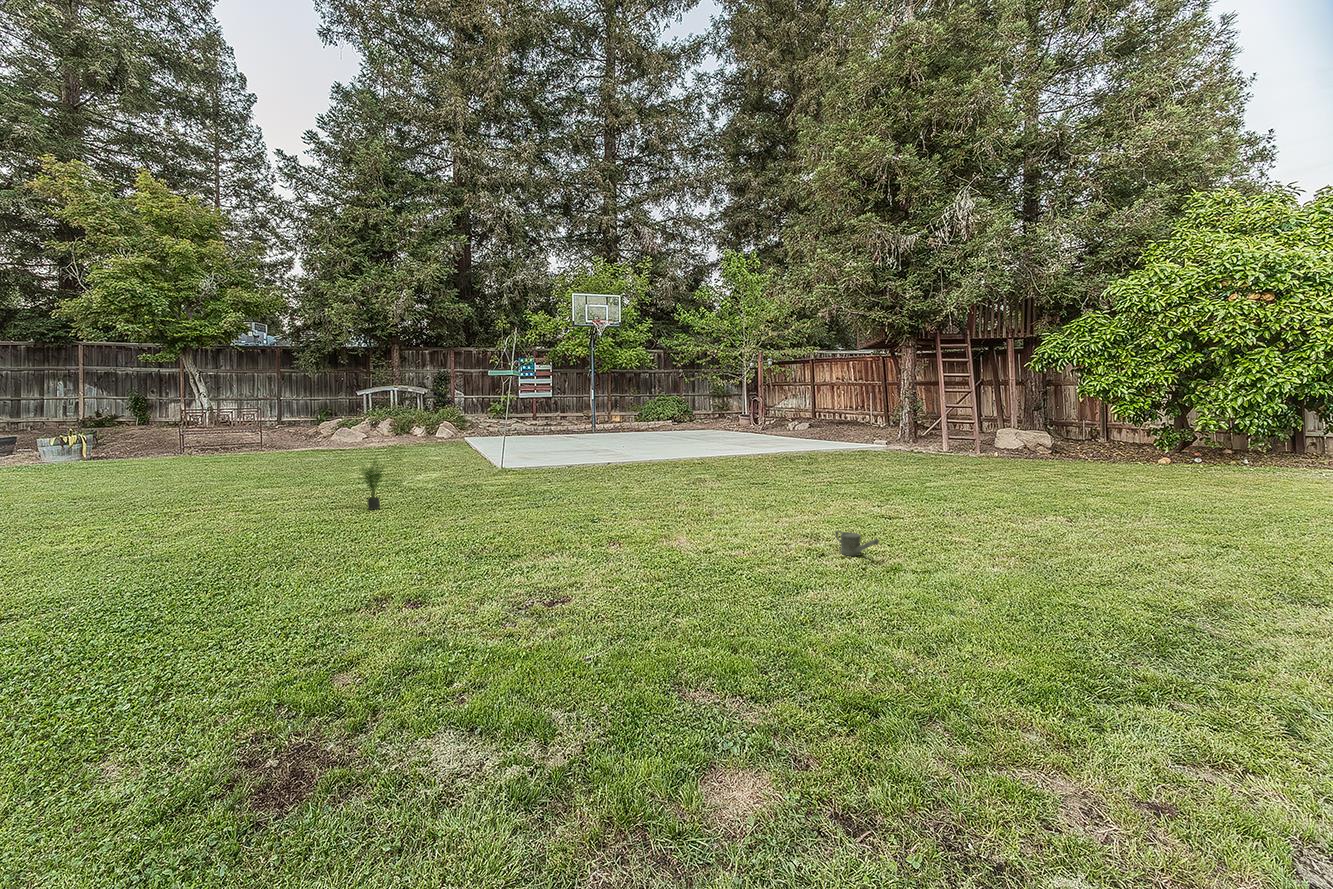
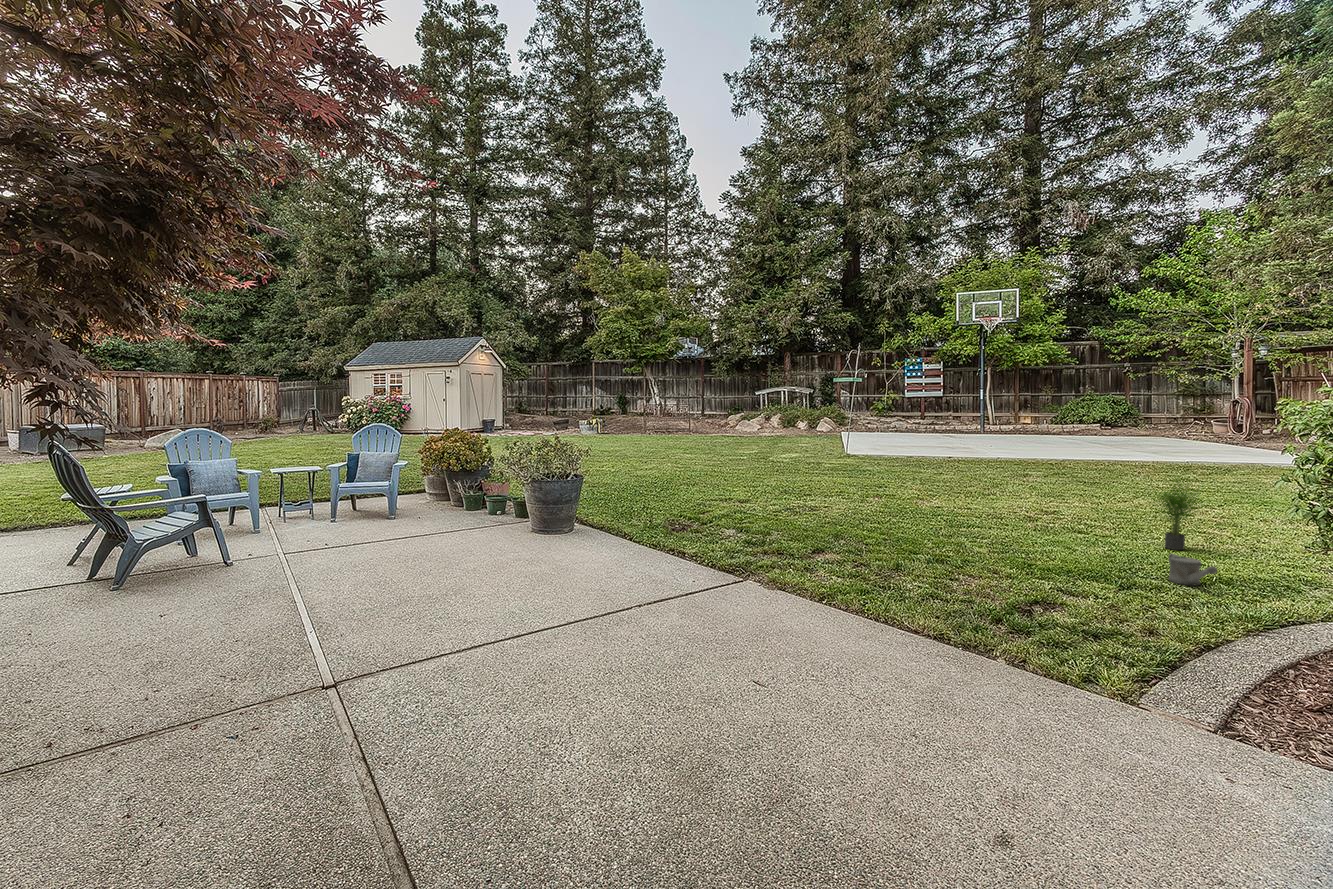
potted plant: present [361,458,384,510] -> present [1154,478,1200,550]

